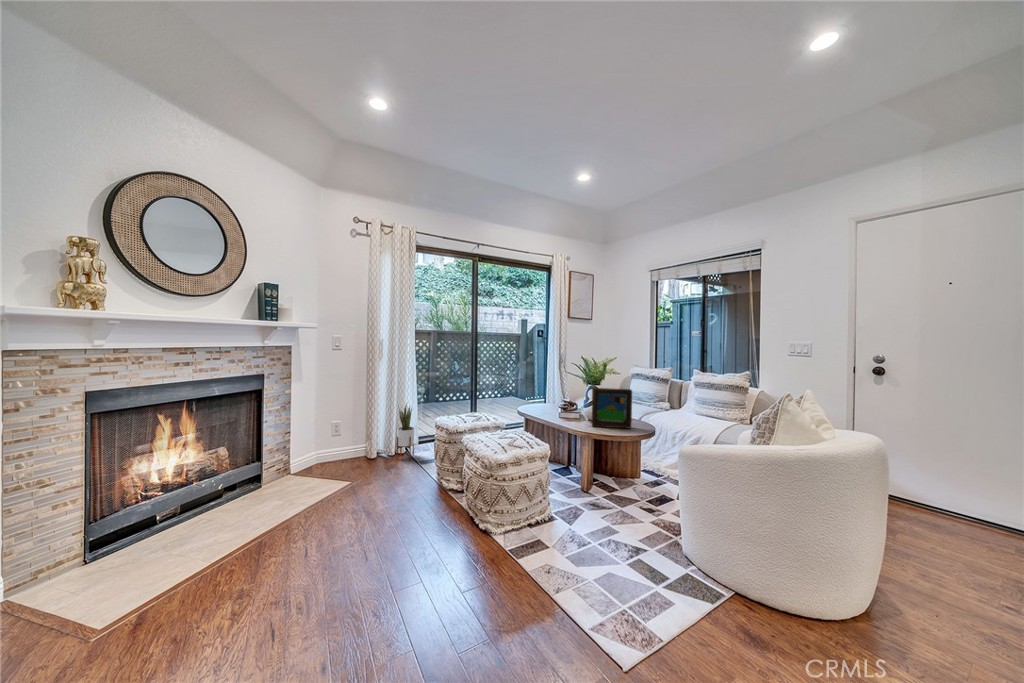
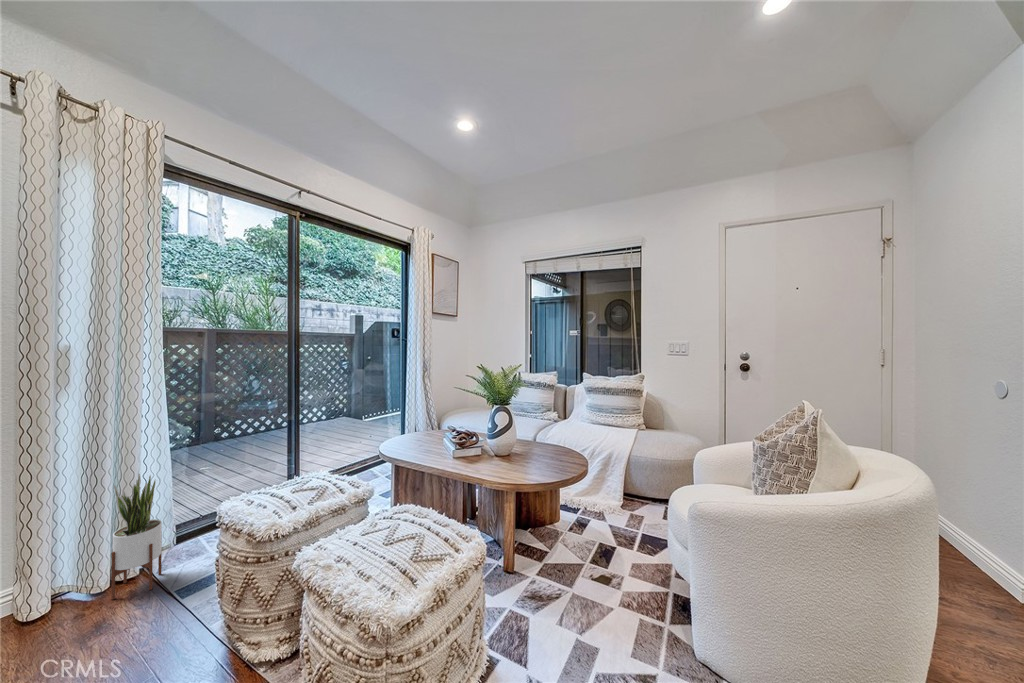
picture frame: present [592,388,632,428] -> none [506,410,559,469]

